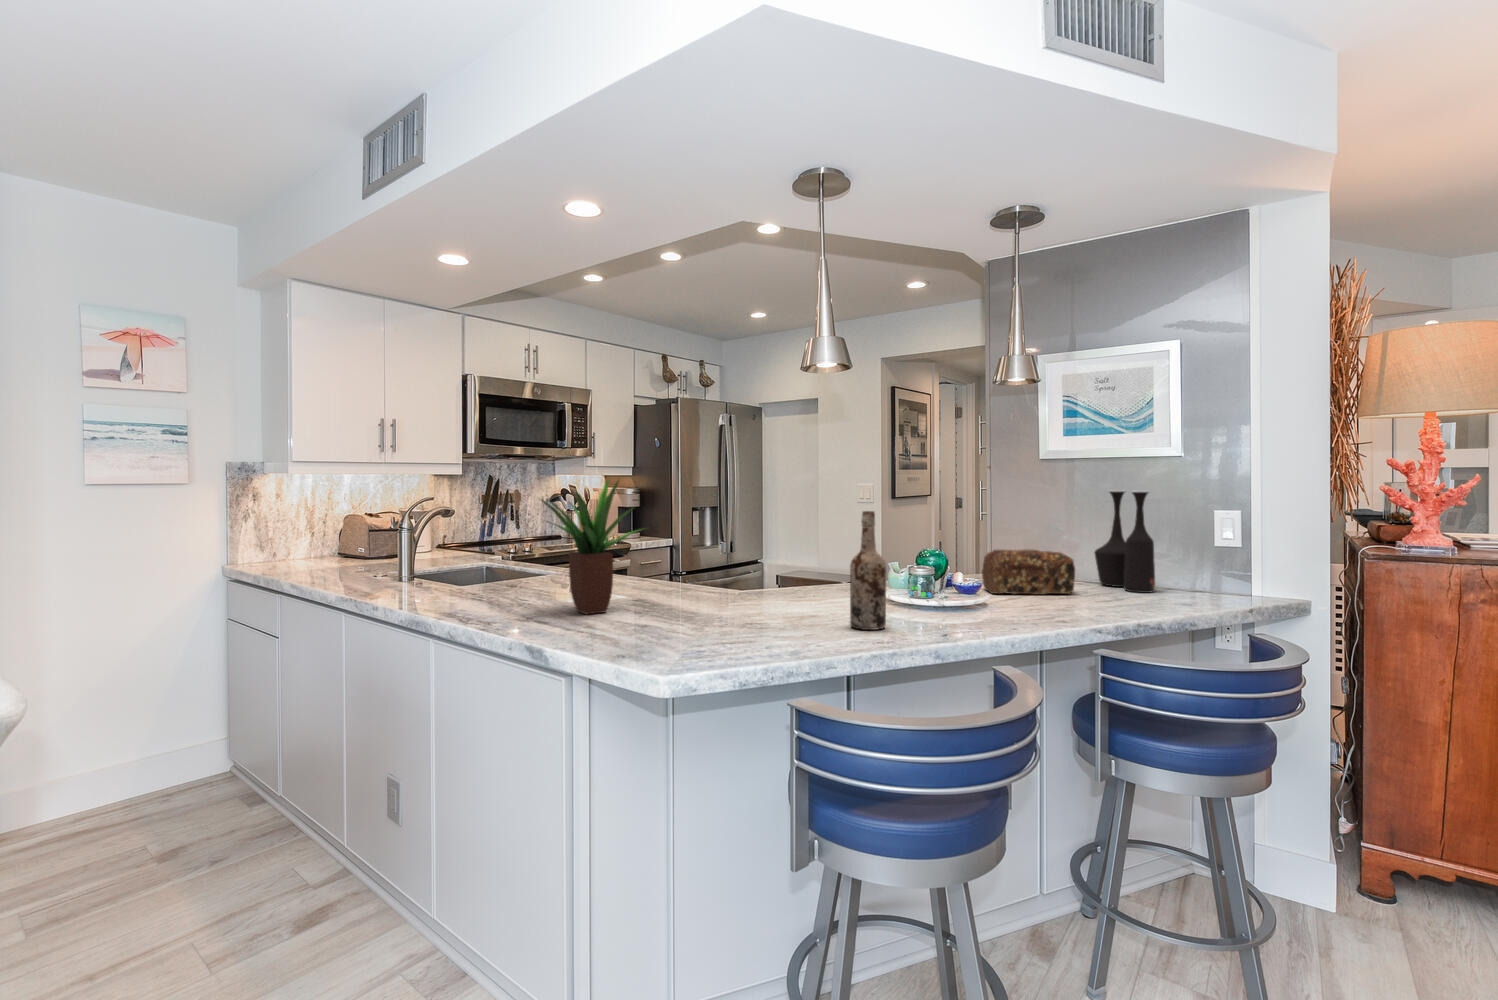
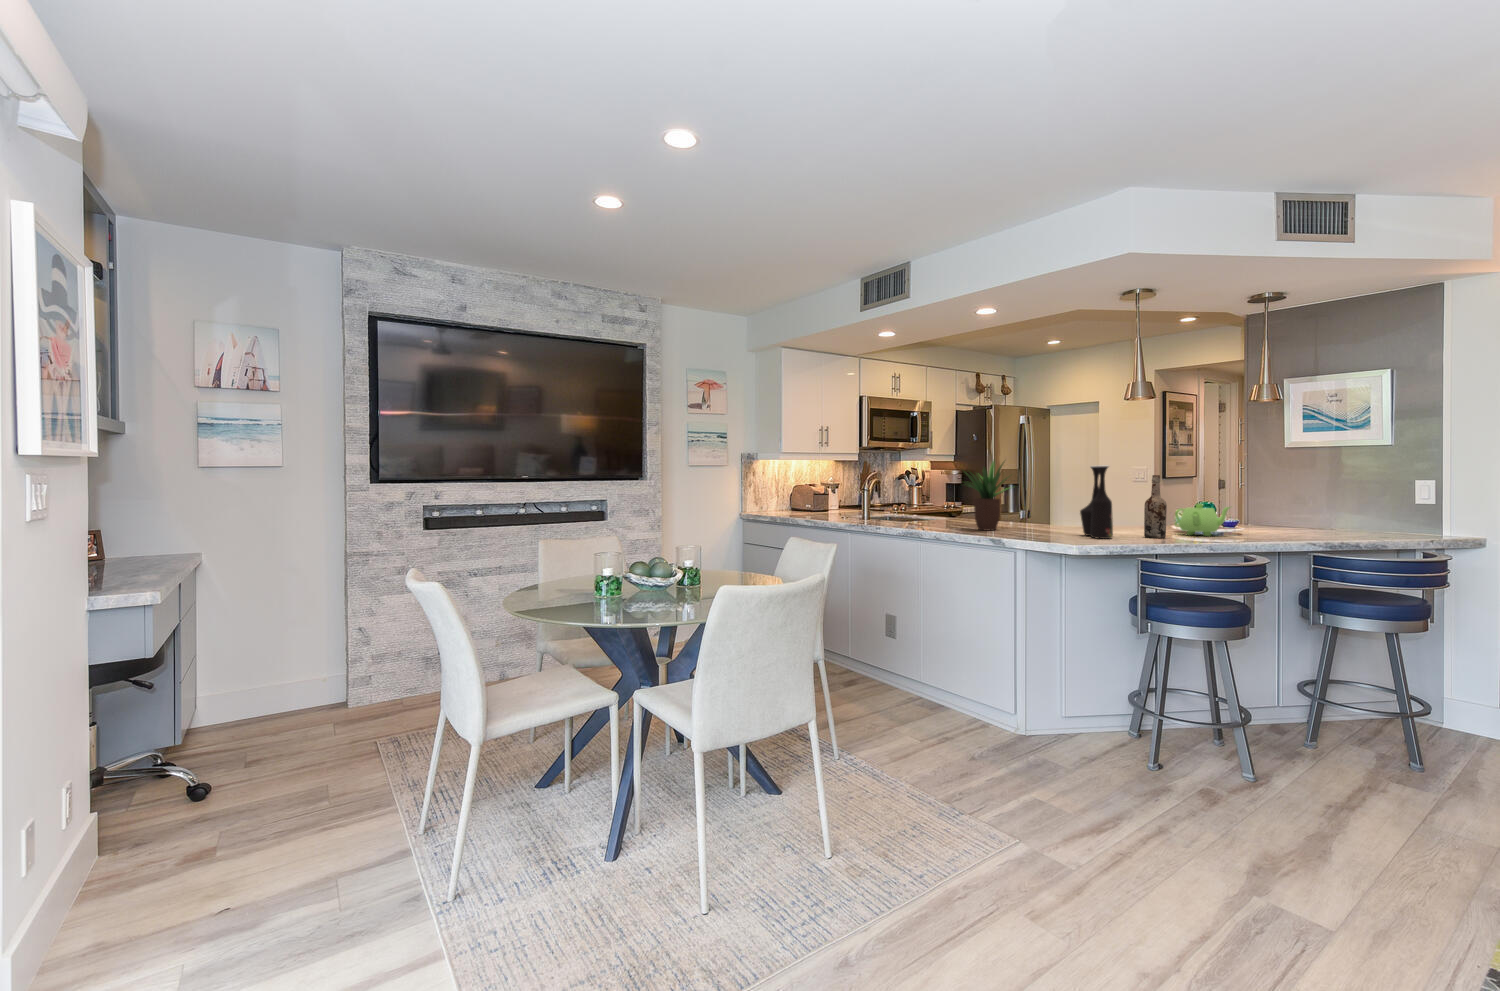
vase: present [1095,490,1155,593] -> present [1080,466,1113,539]
bread loaf: present [982,549,1075,594] -> none [1232,504,1300,532]
teapot: none [901,558,989,616] -> present [1175,504,1230,536]

